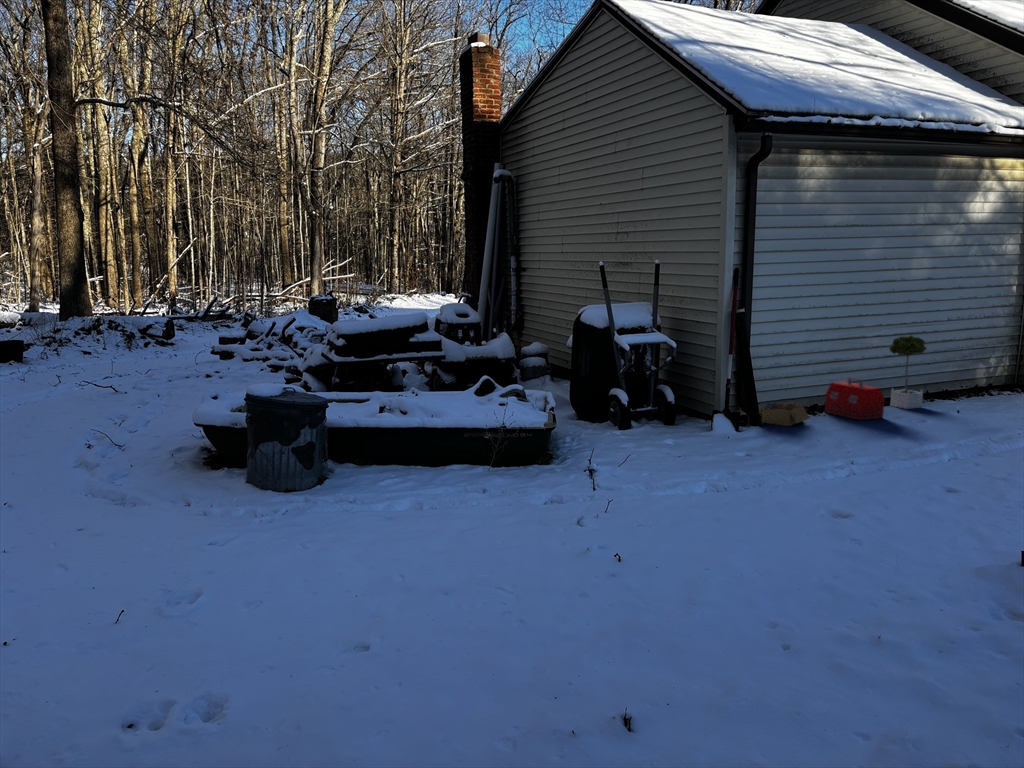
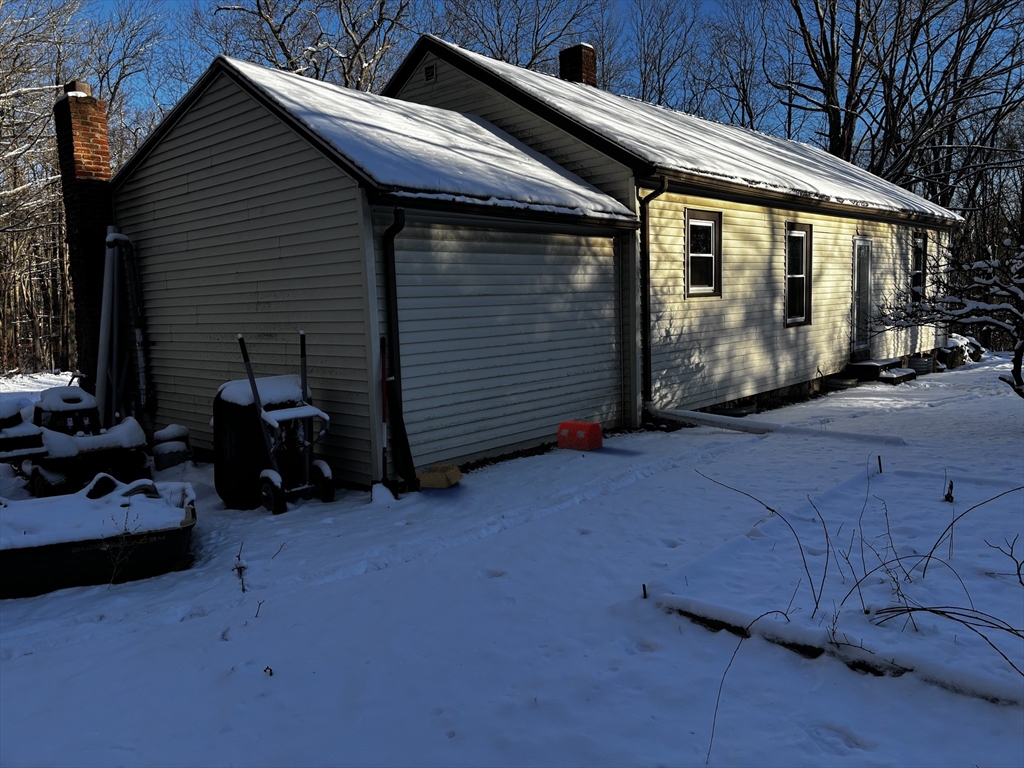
potted tree: present [889,335,926,409] -> none [524,391,555,458]
toolbox: present [825,378,884,420] -> present [557,417,603,451]

